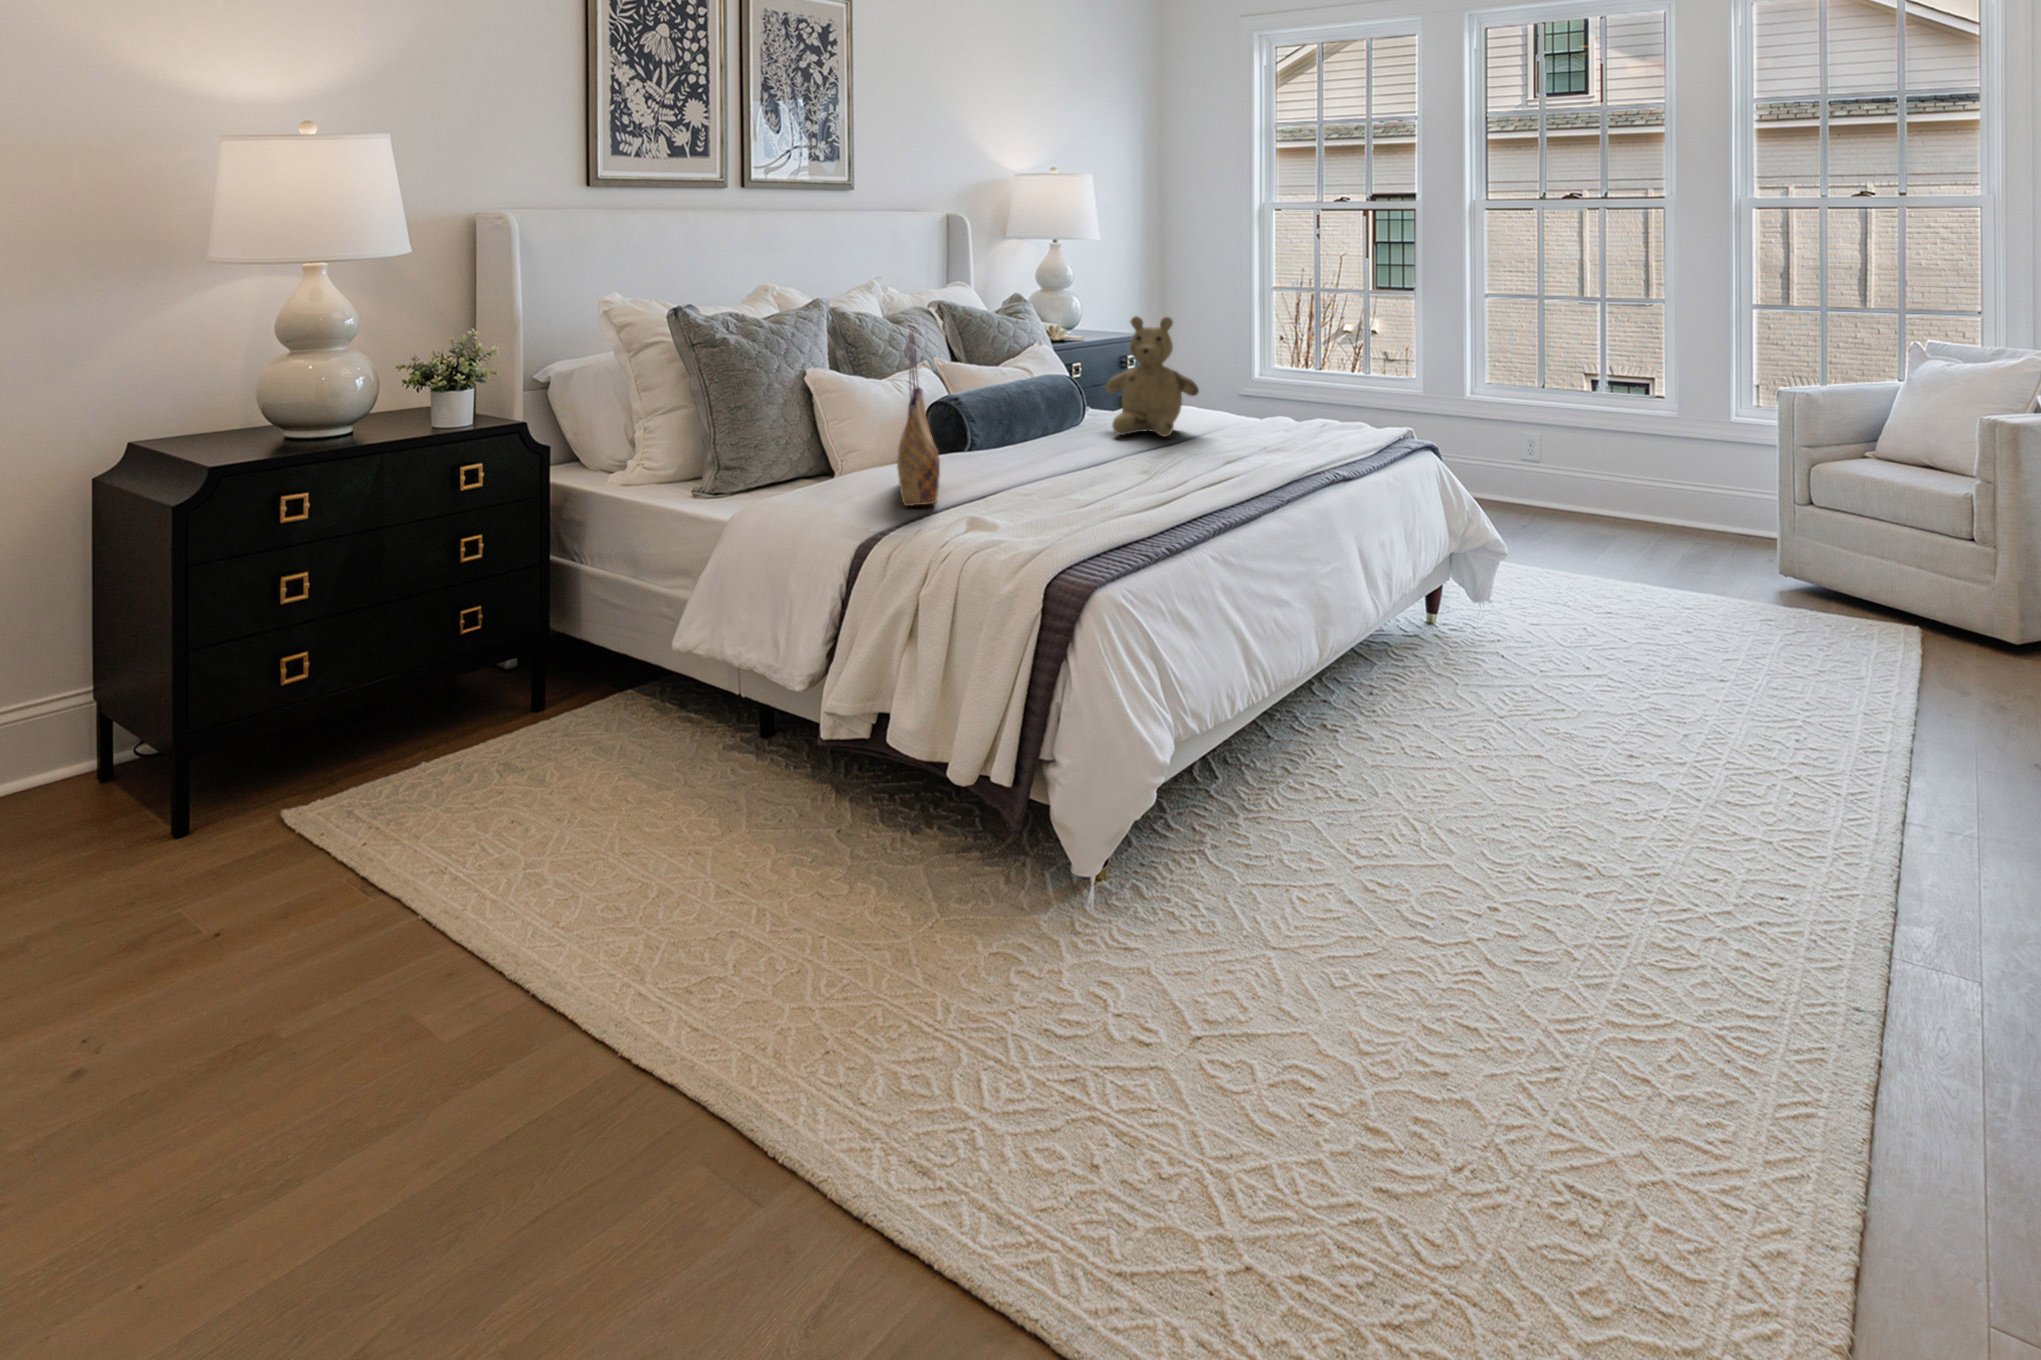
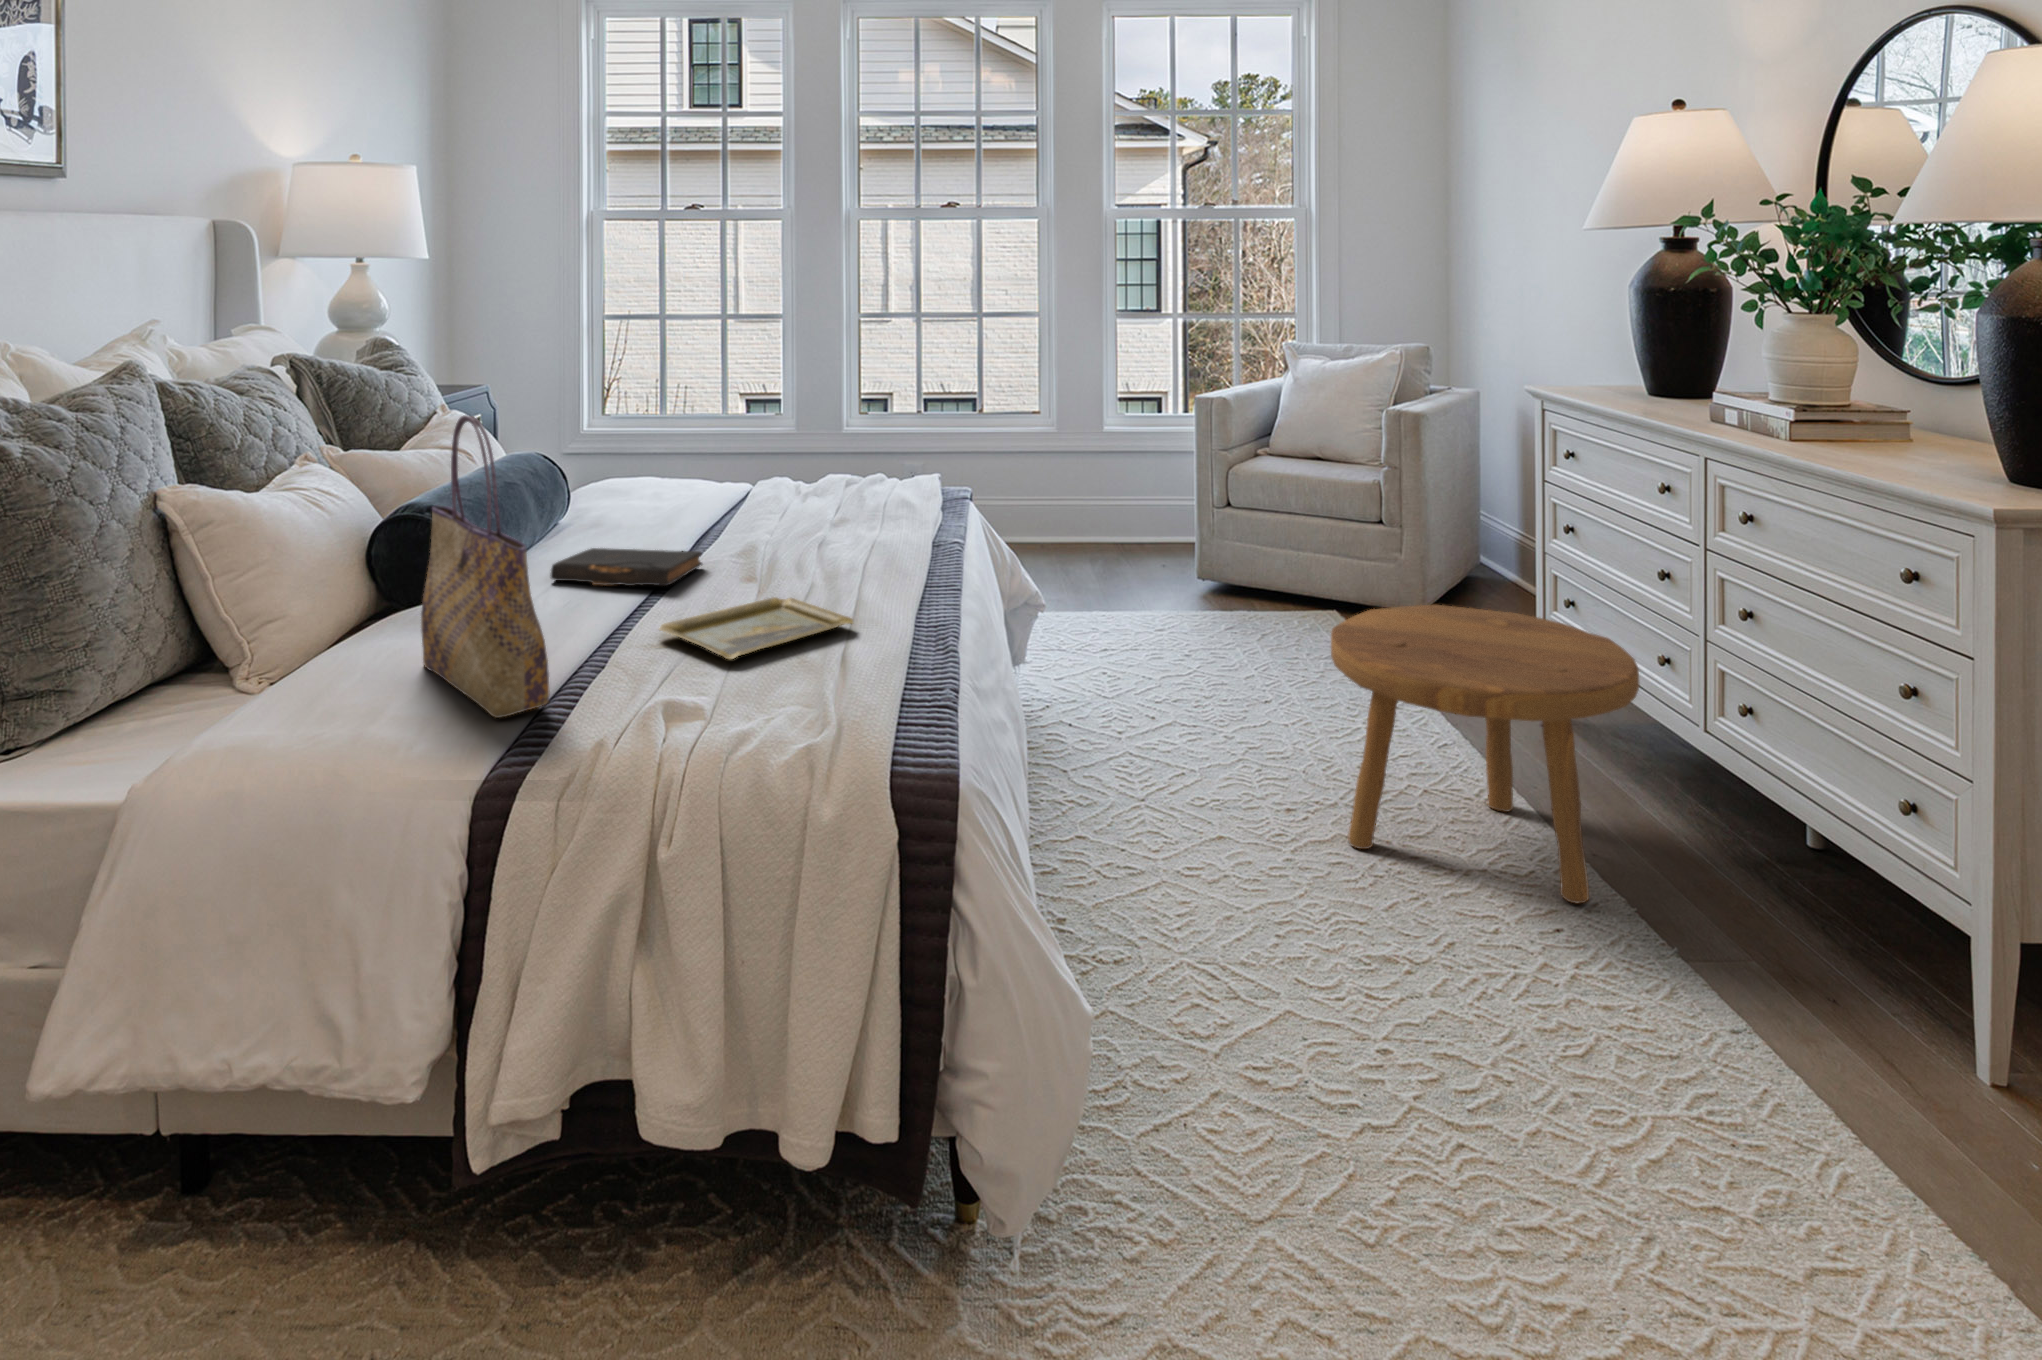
teddy bear: present [1106,317,1199,437] -> none [589,360,722,530]
book: none [1029,439,1133,463] -> present [551,548,702,586]
tray: none [1044,477,1171,501] -> present [659,597,853,659]
footstool: none [1648,576,1975,867] -> present [1331,605,1639,904]

